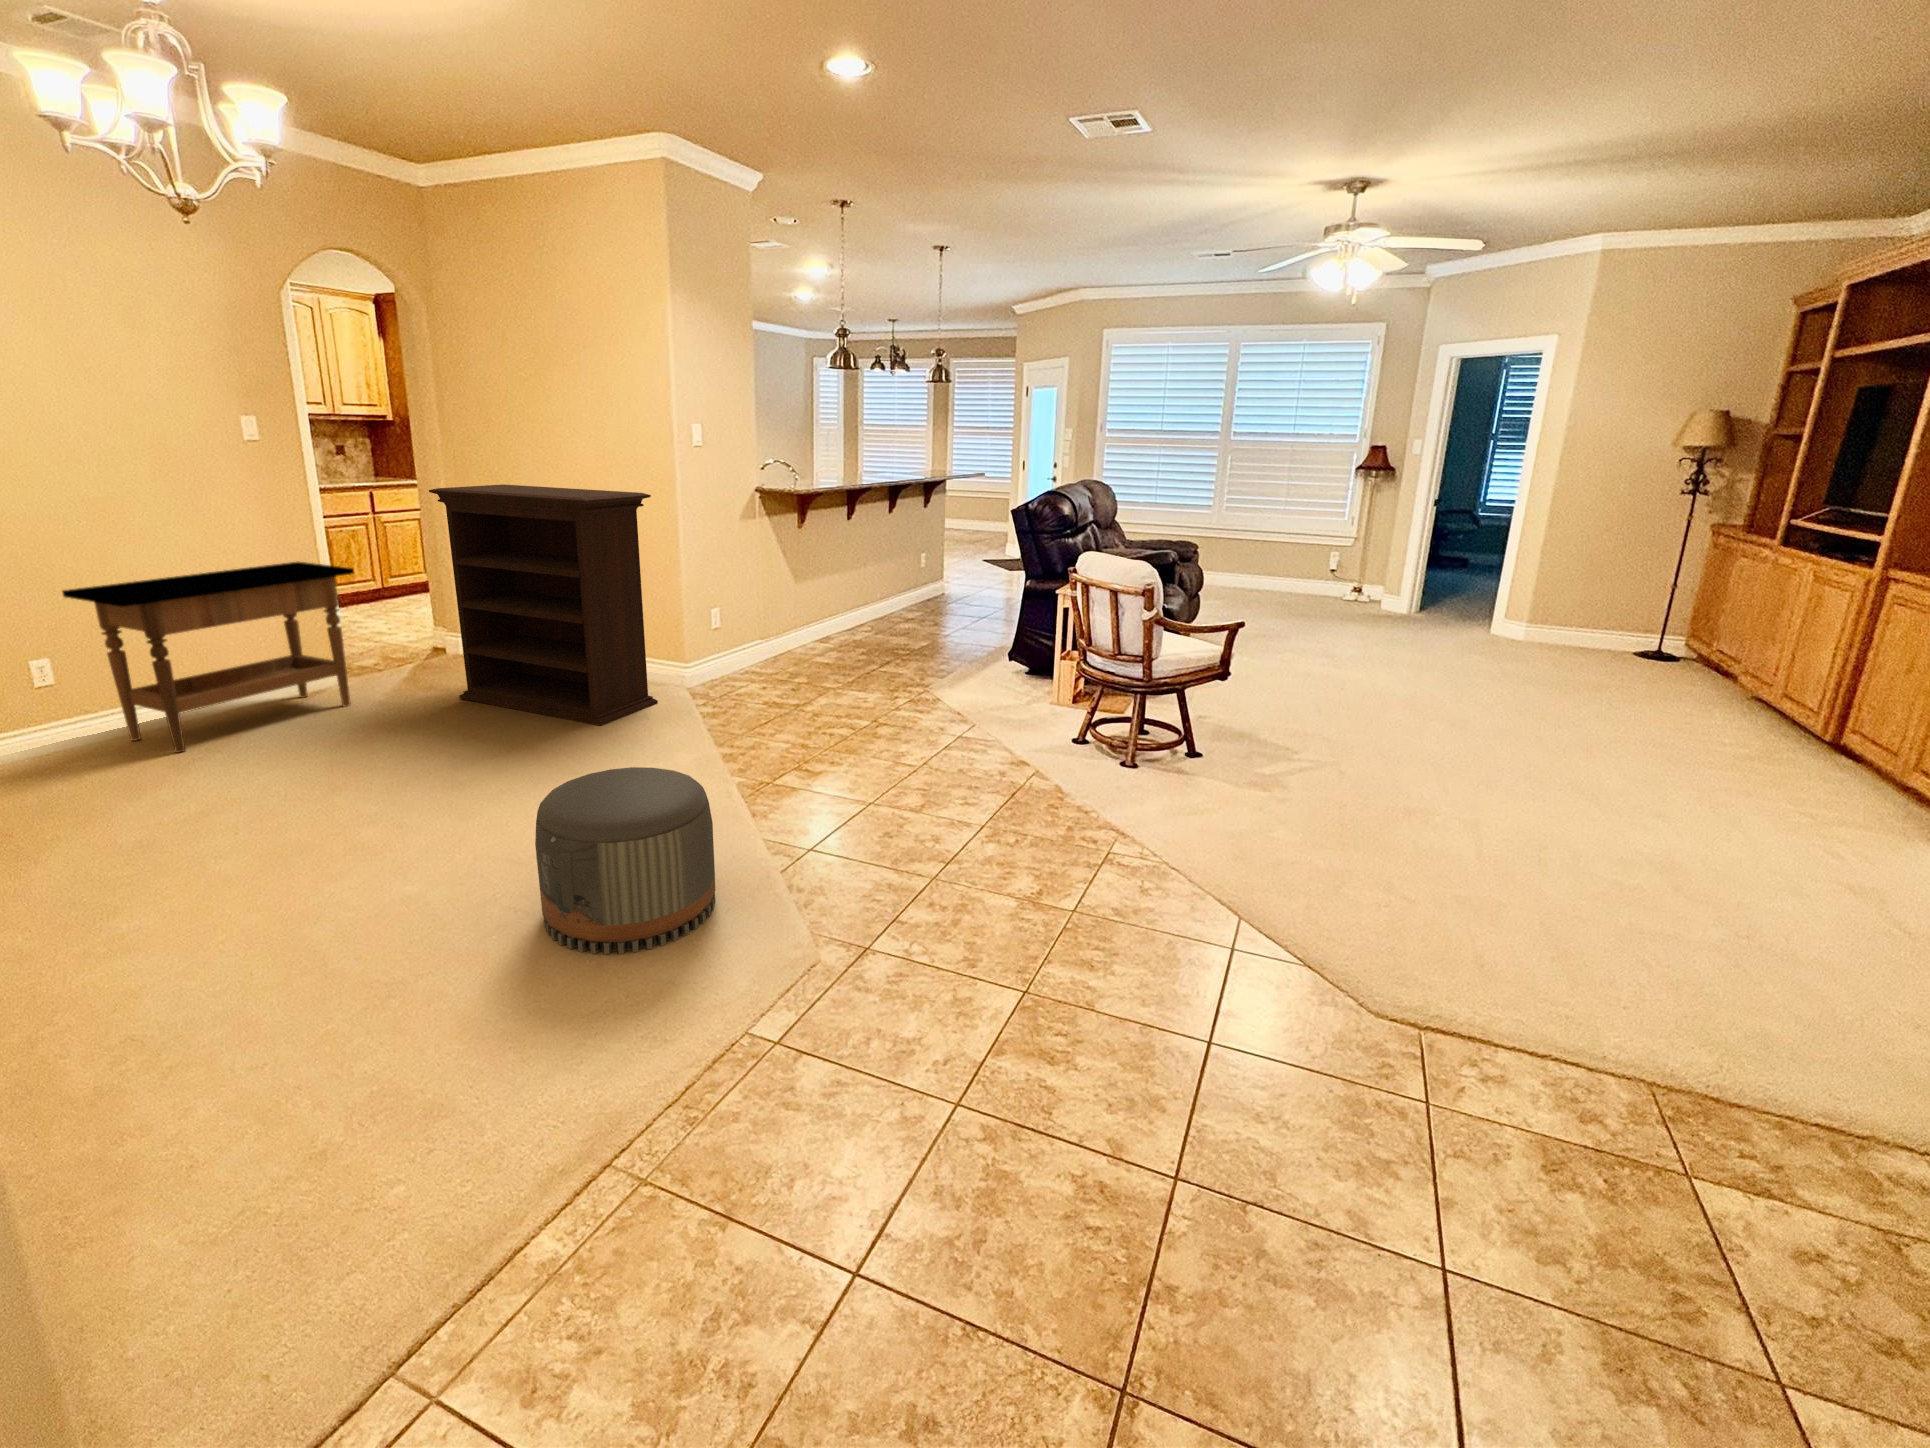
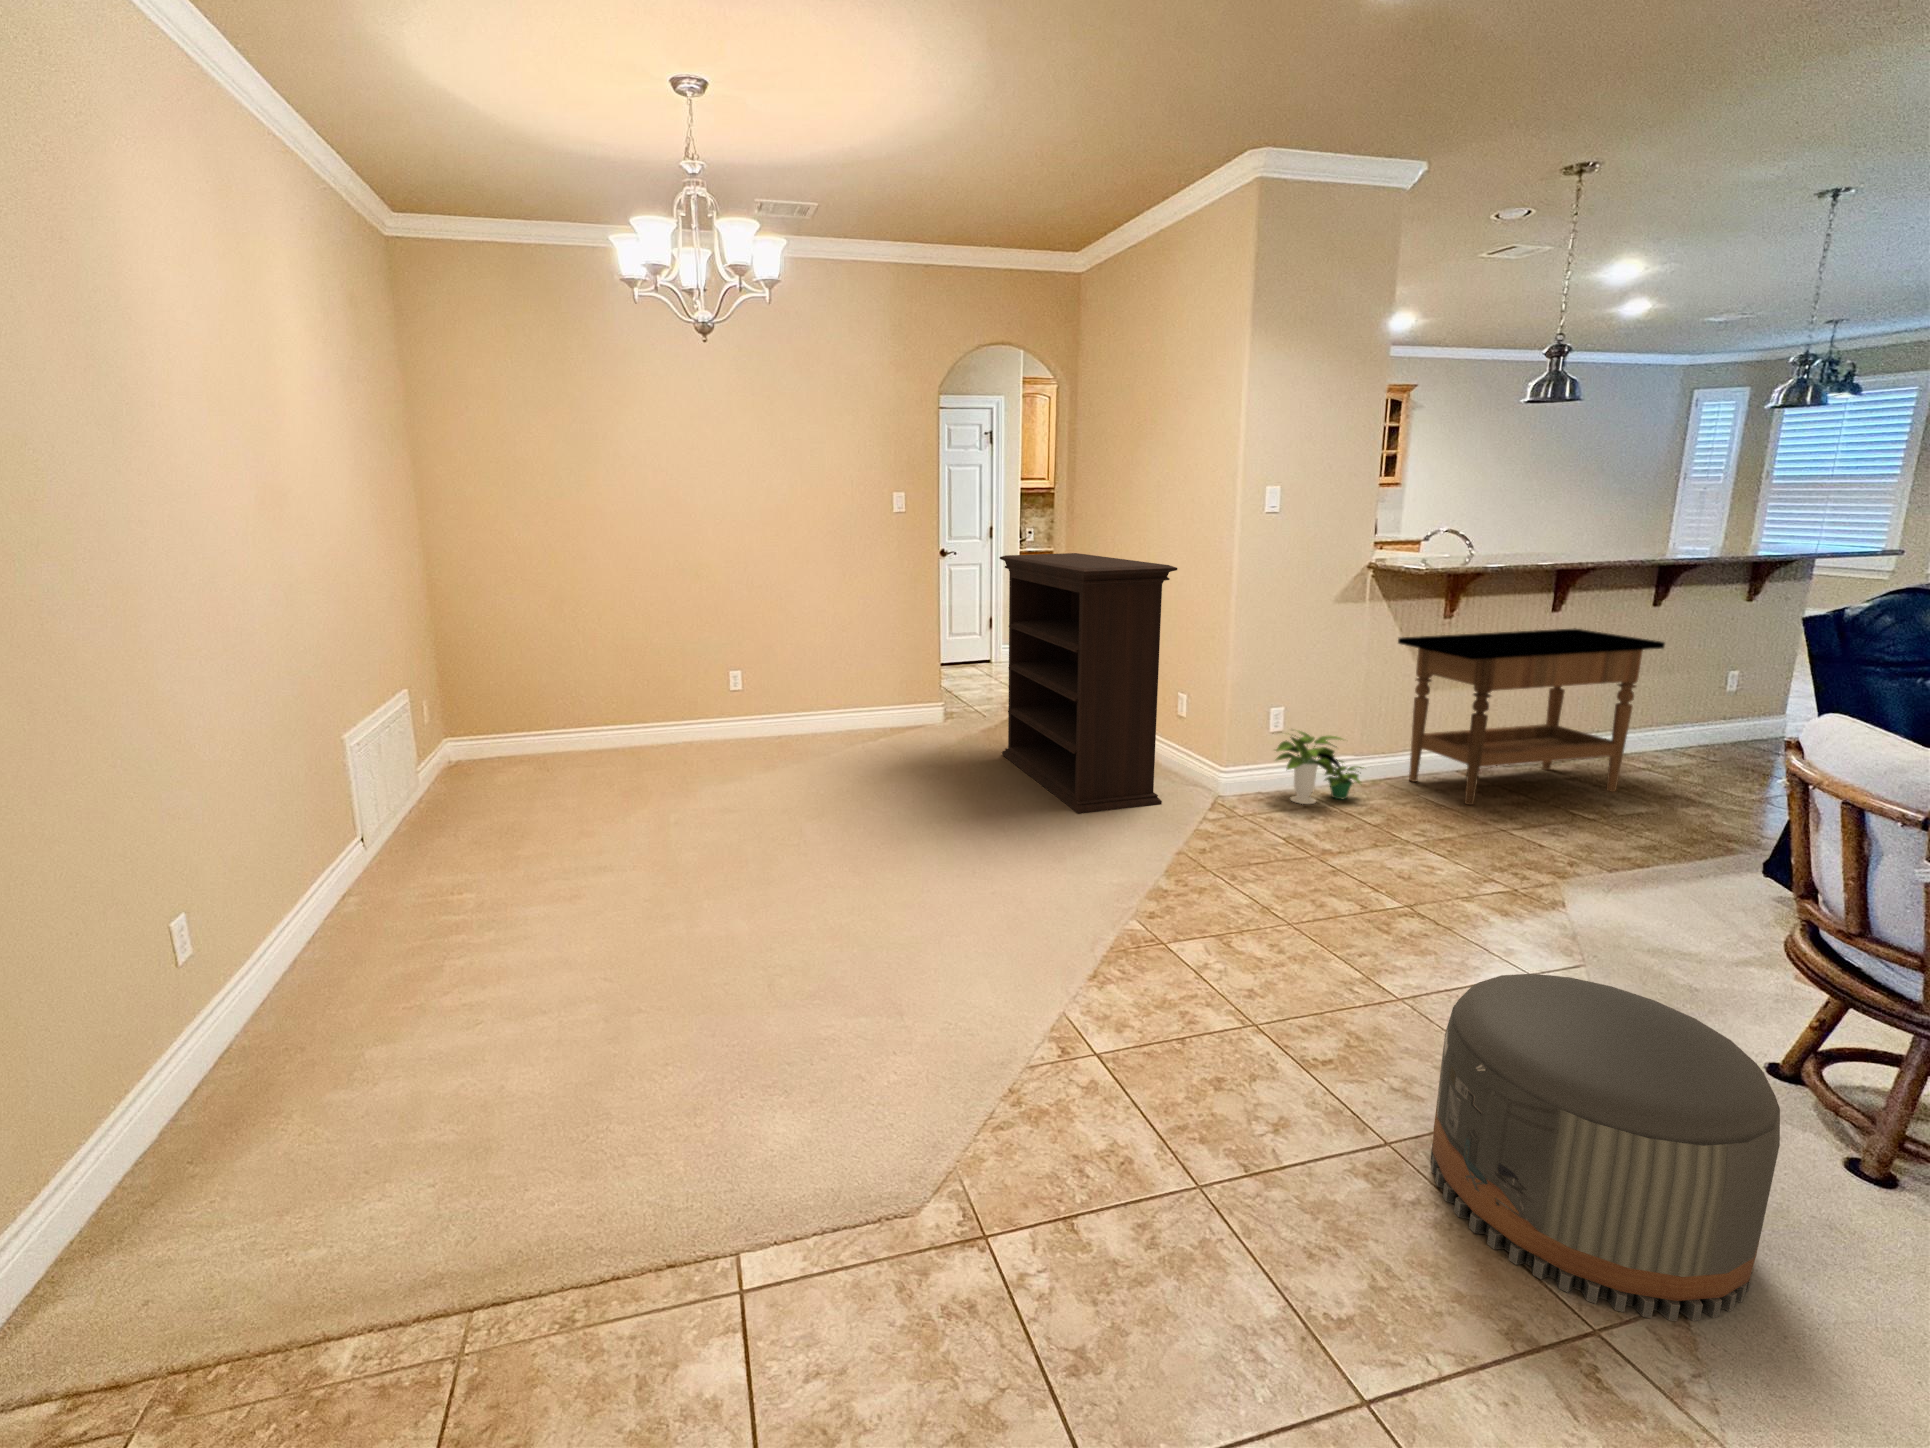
side table: present [62,562,354,753] -> present [1398,628,1665,805]
potted plant: none [720,623,787,680] -> present [1276,731,1364,804]
pouf: present [535,767,716,954] -> present [1431,974,1780,1321]

